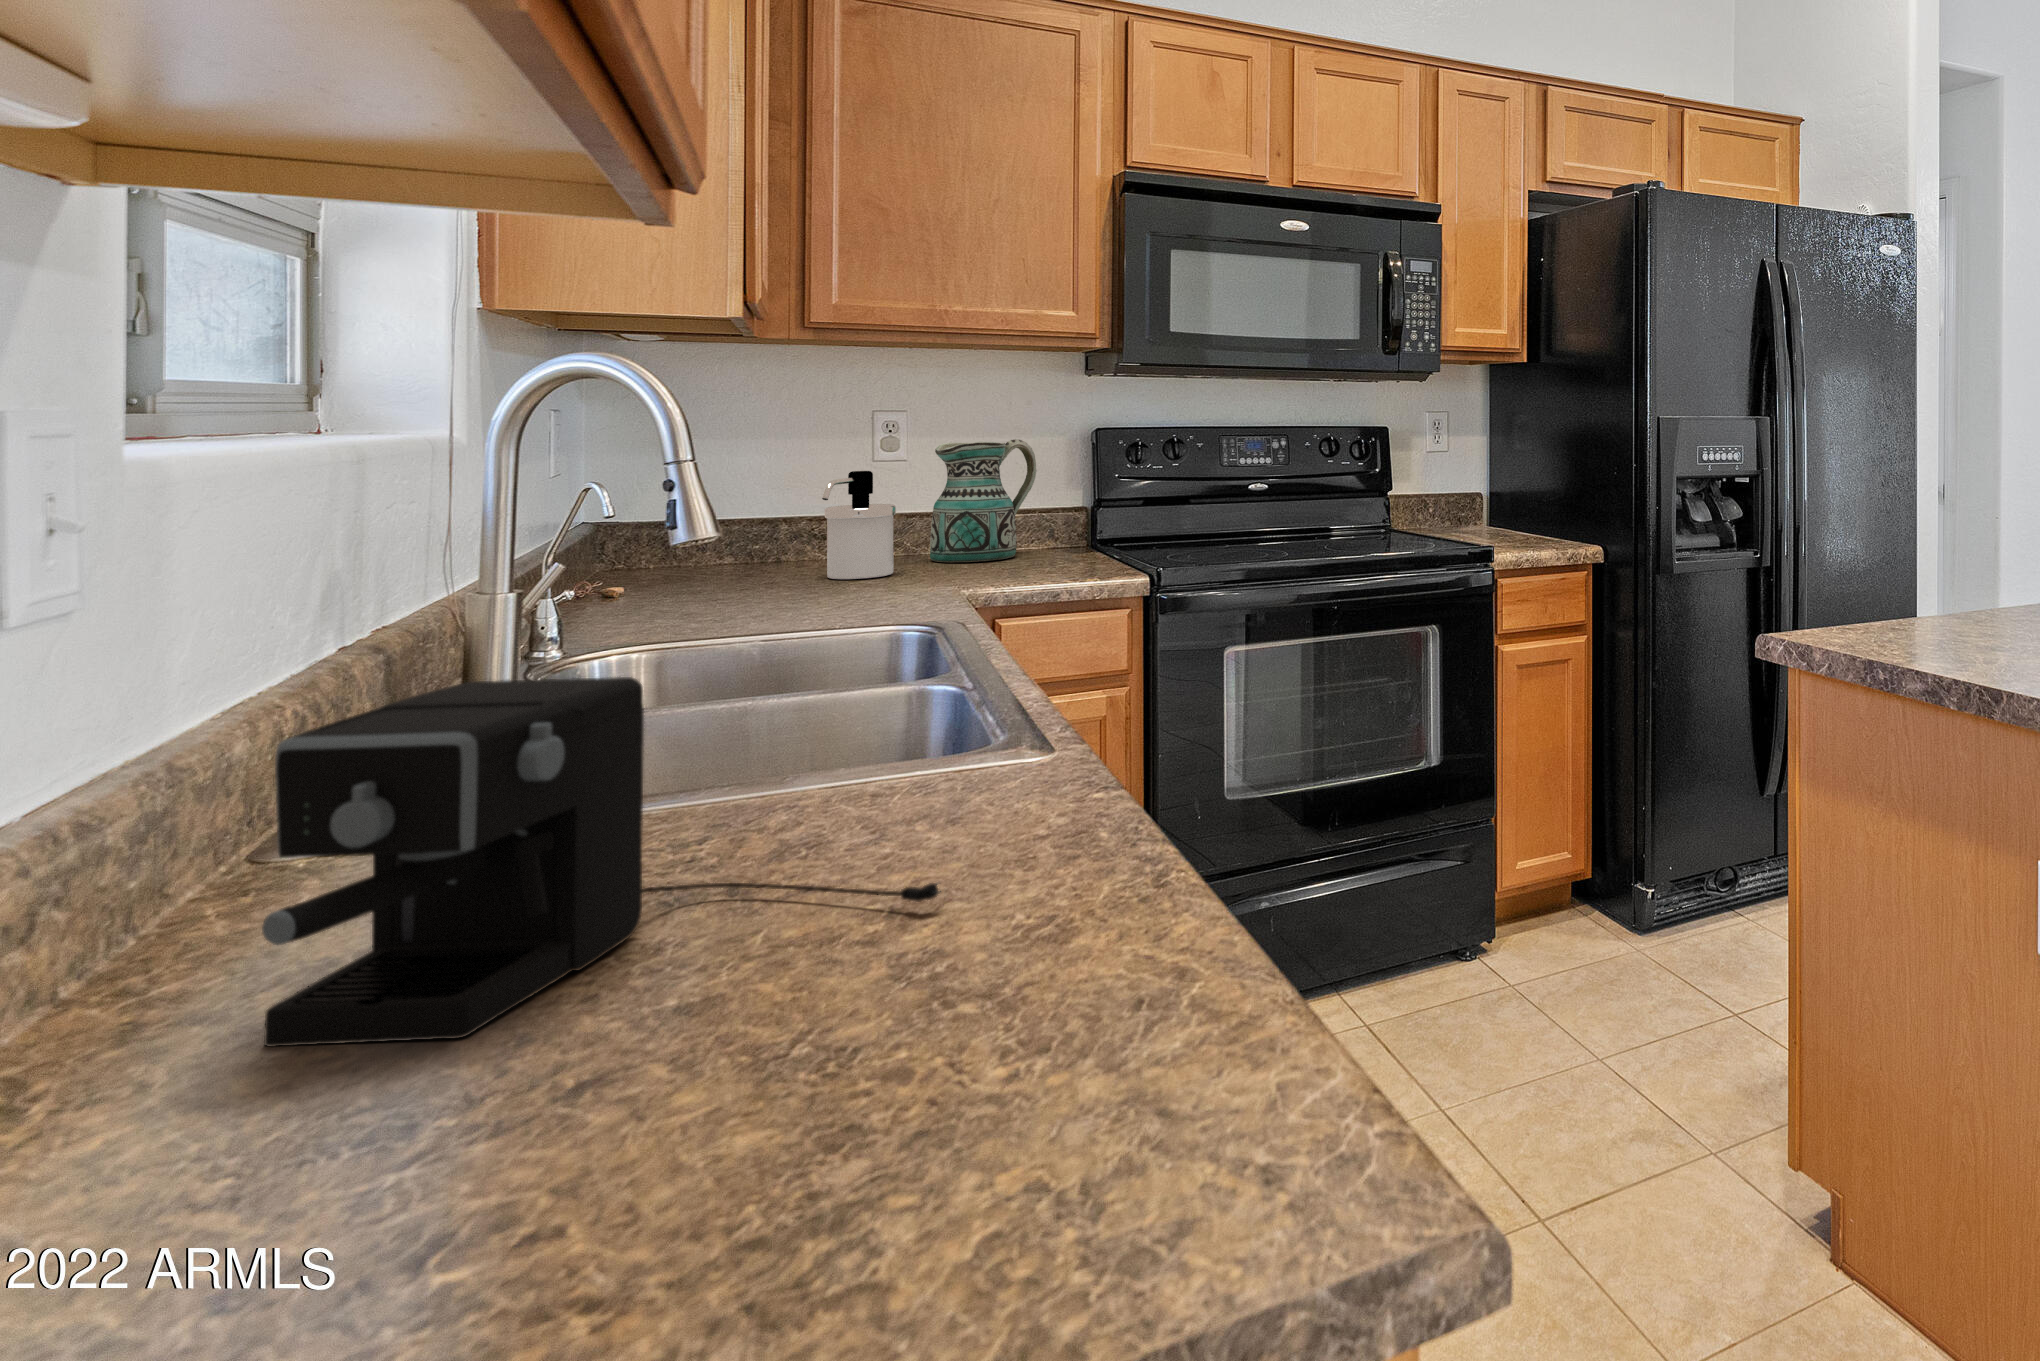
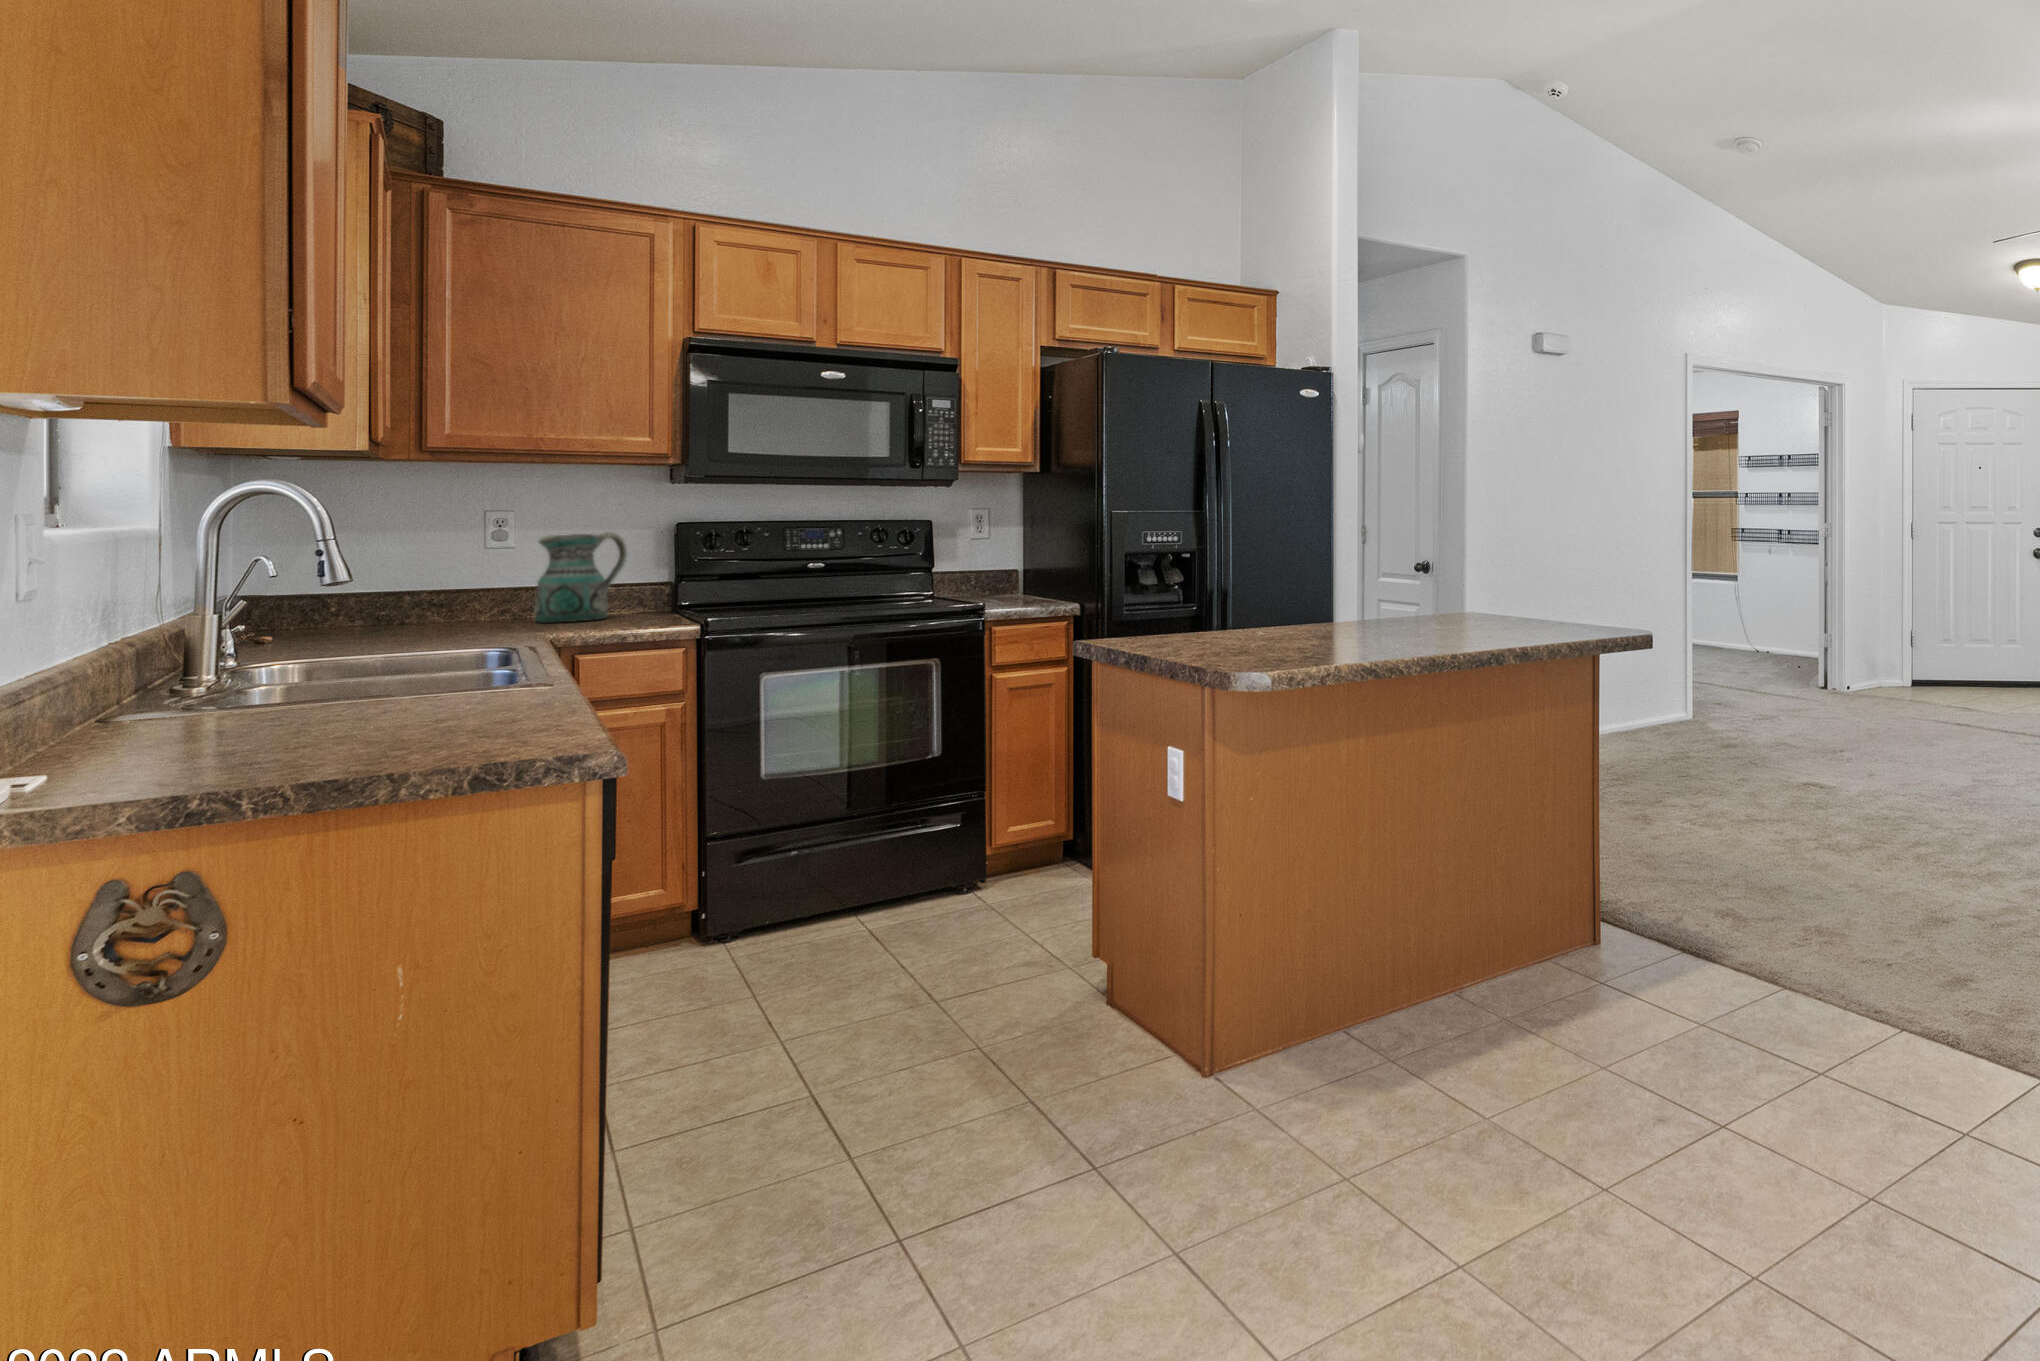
soap dispenser: present [822,471,896,579] -> none [438,555,501,633]
coffee maker: present [262,677,940,1047] -> none [151,623,460,751]

